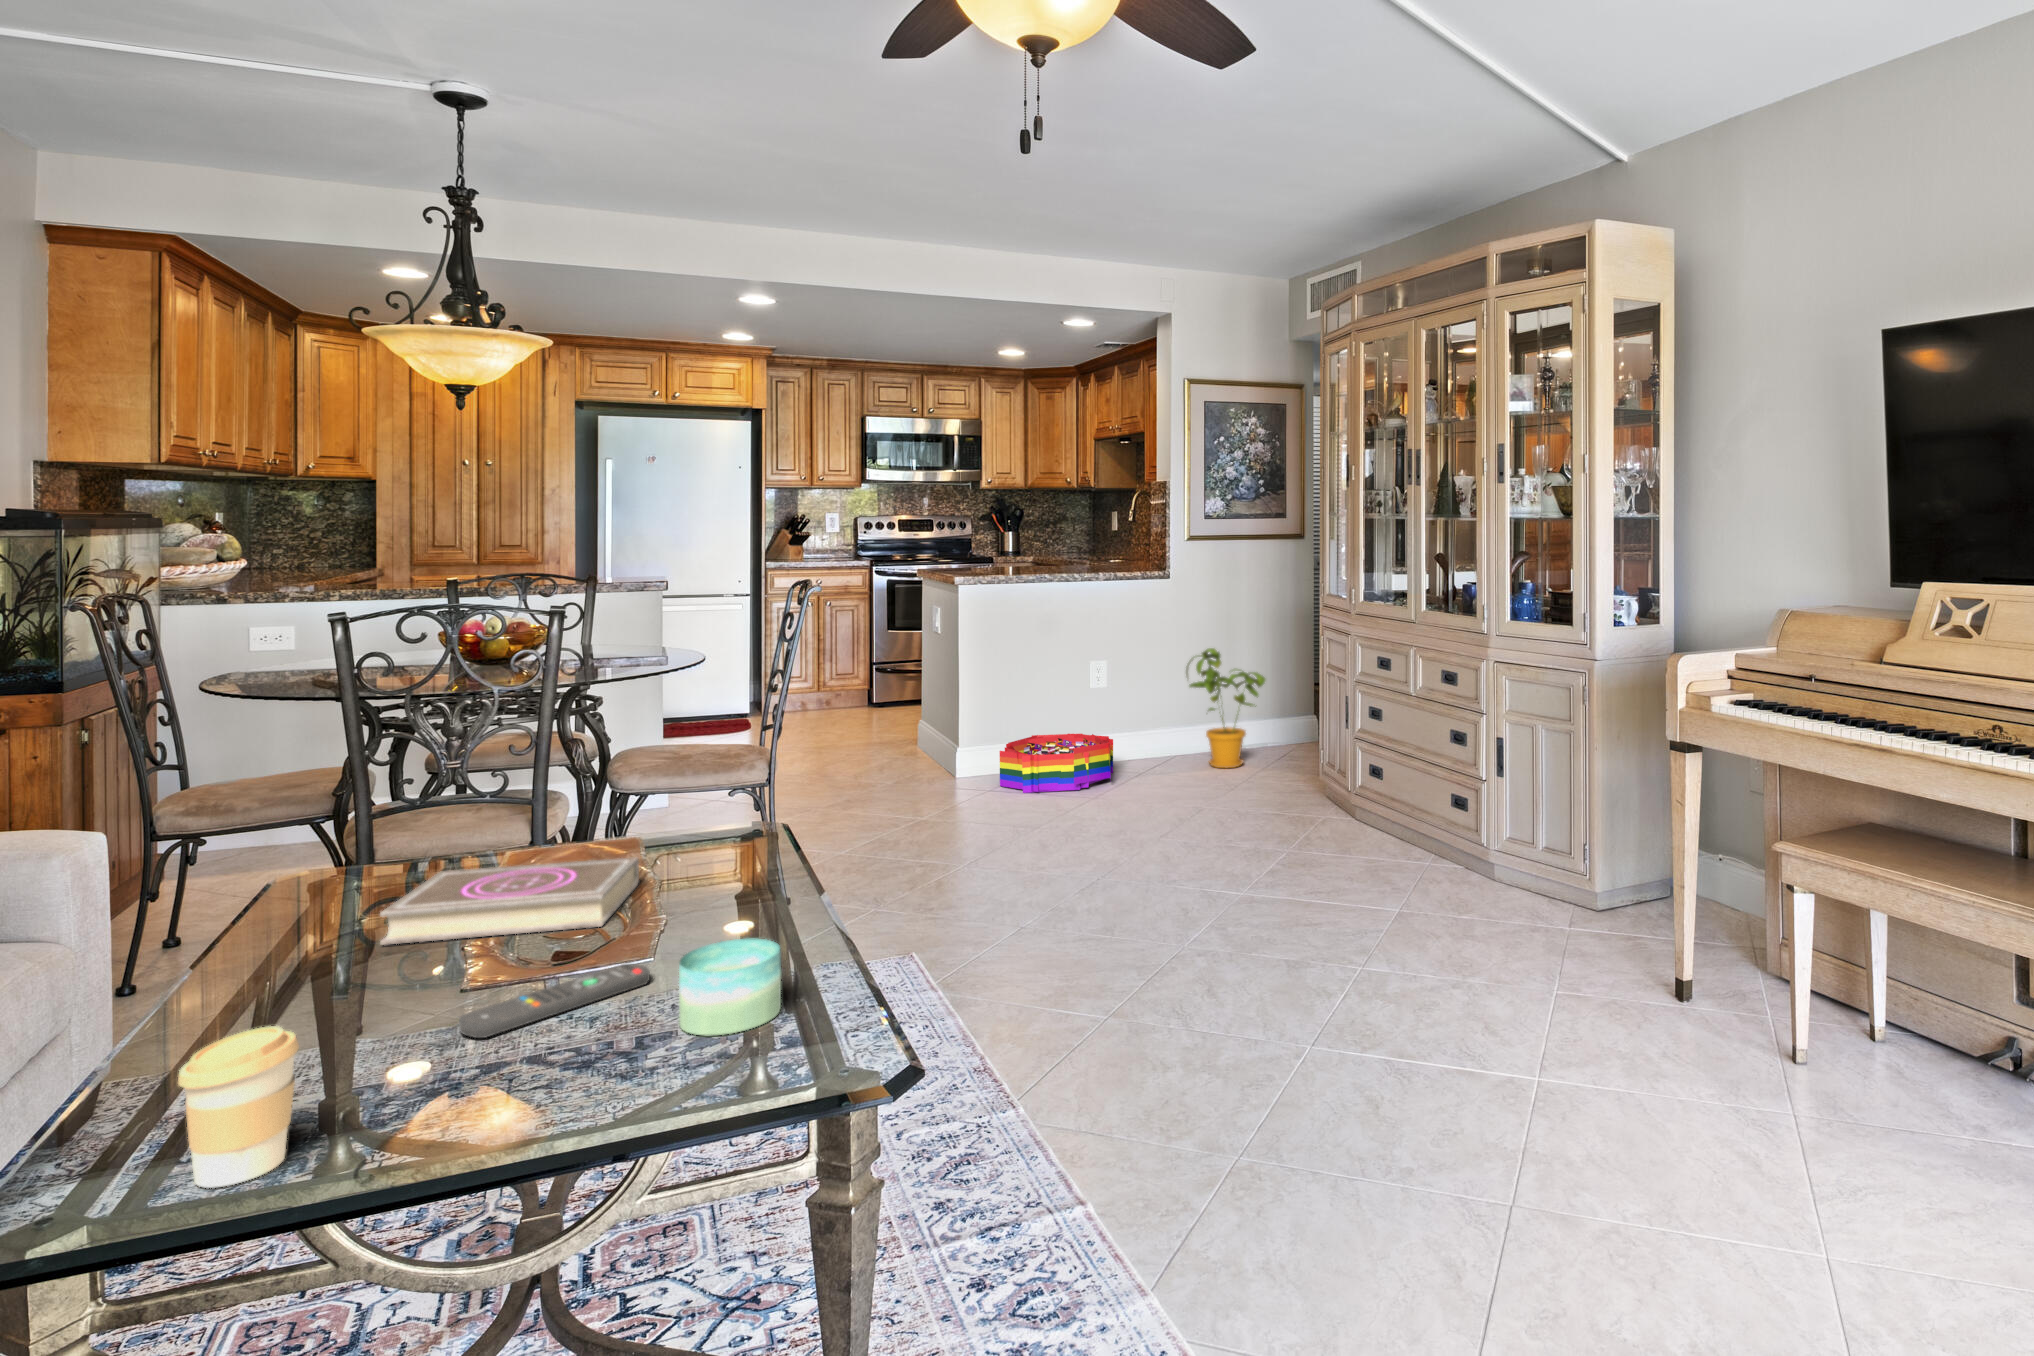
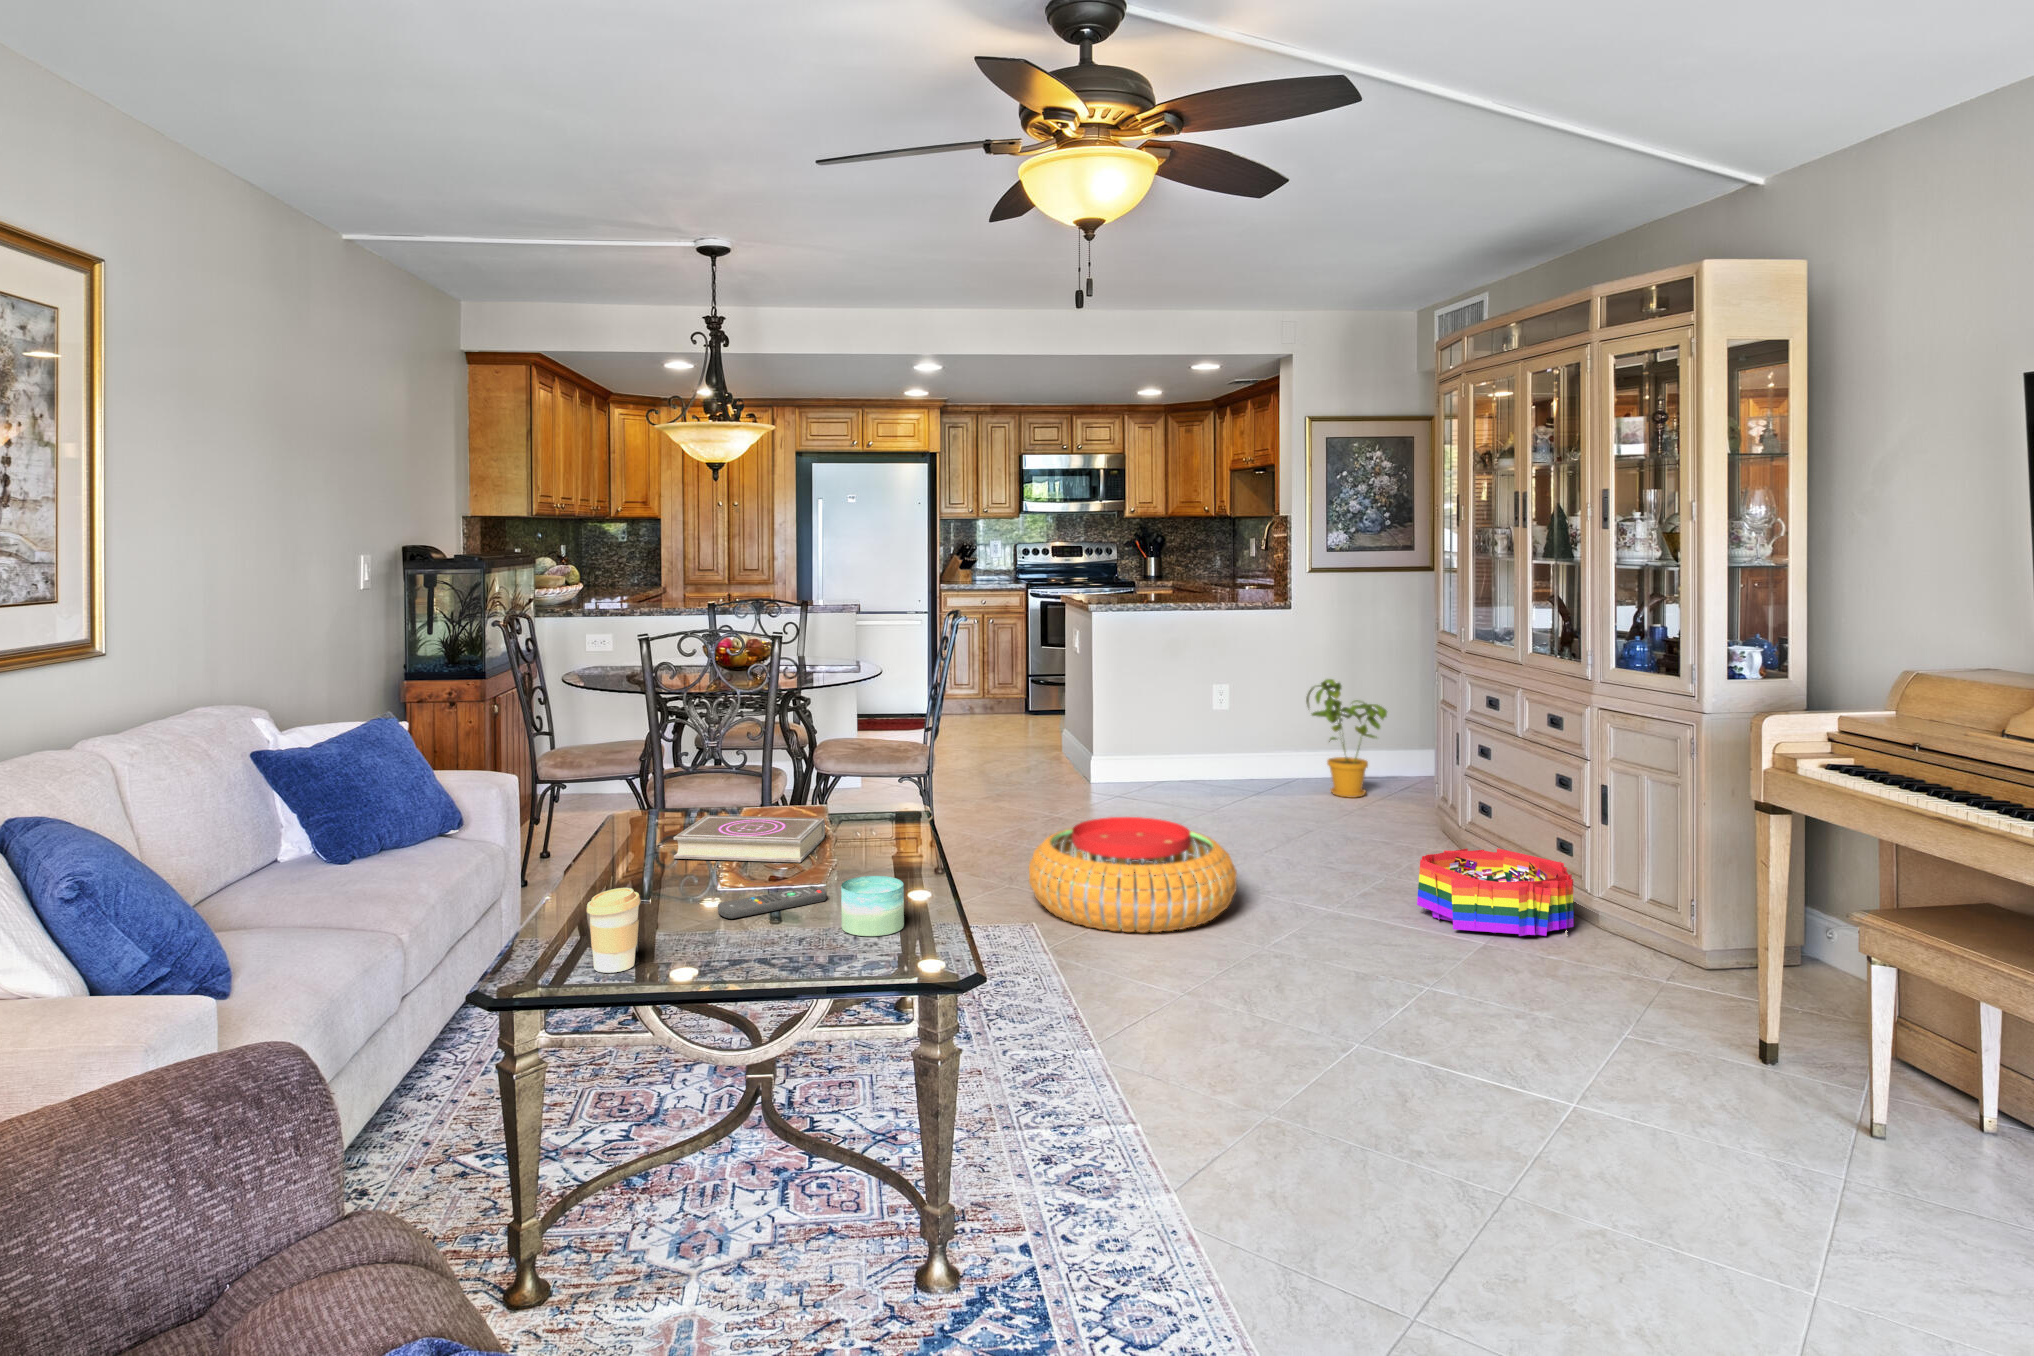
storage bin: present [1000,734,1113,793] -> present [1417,848,1574,936]
pouf: none [904,810,1146,947] -> present [1029,817,1237,933]

